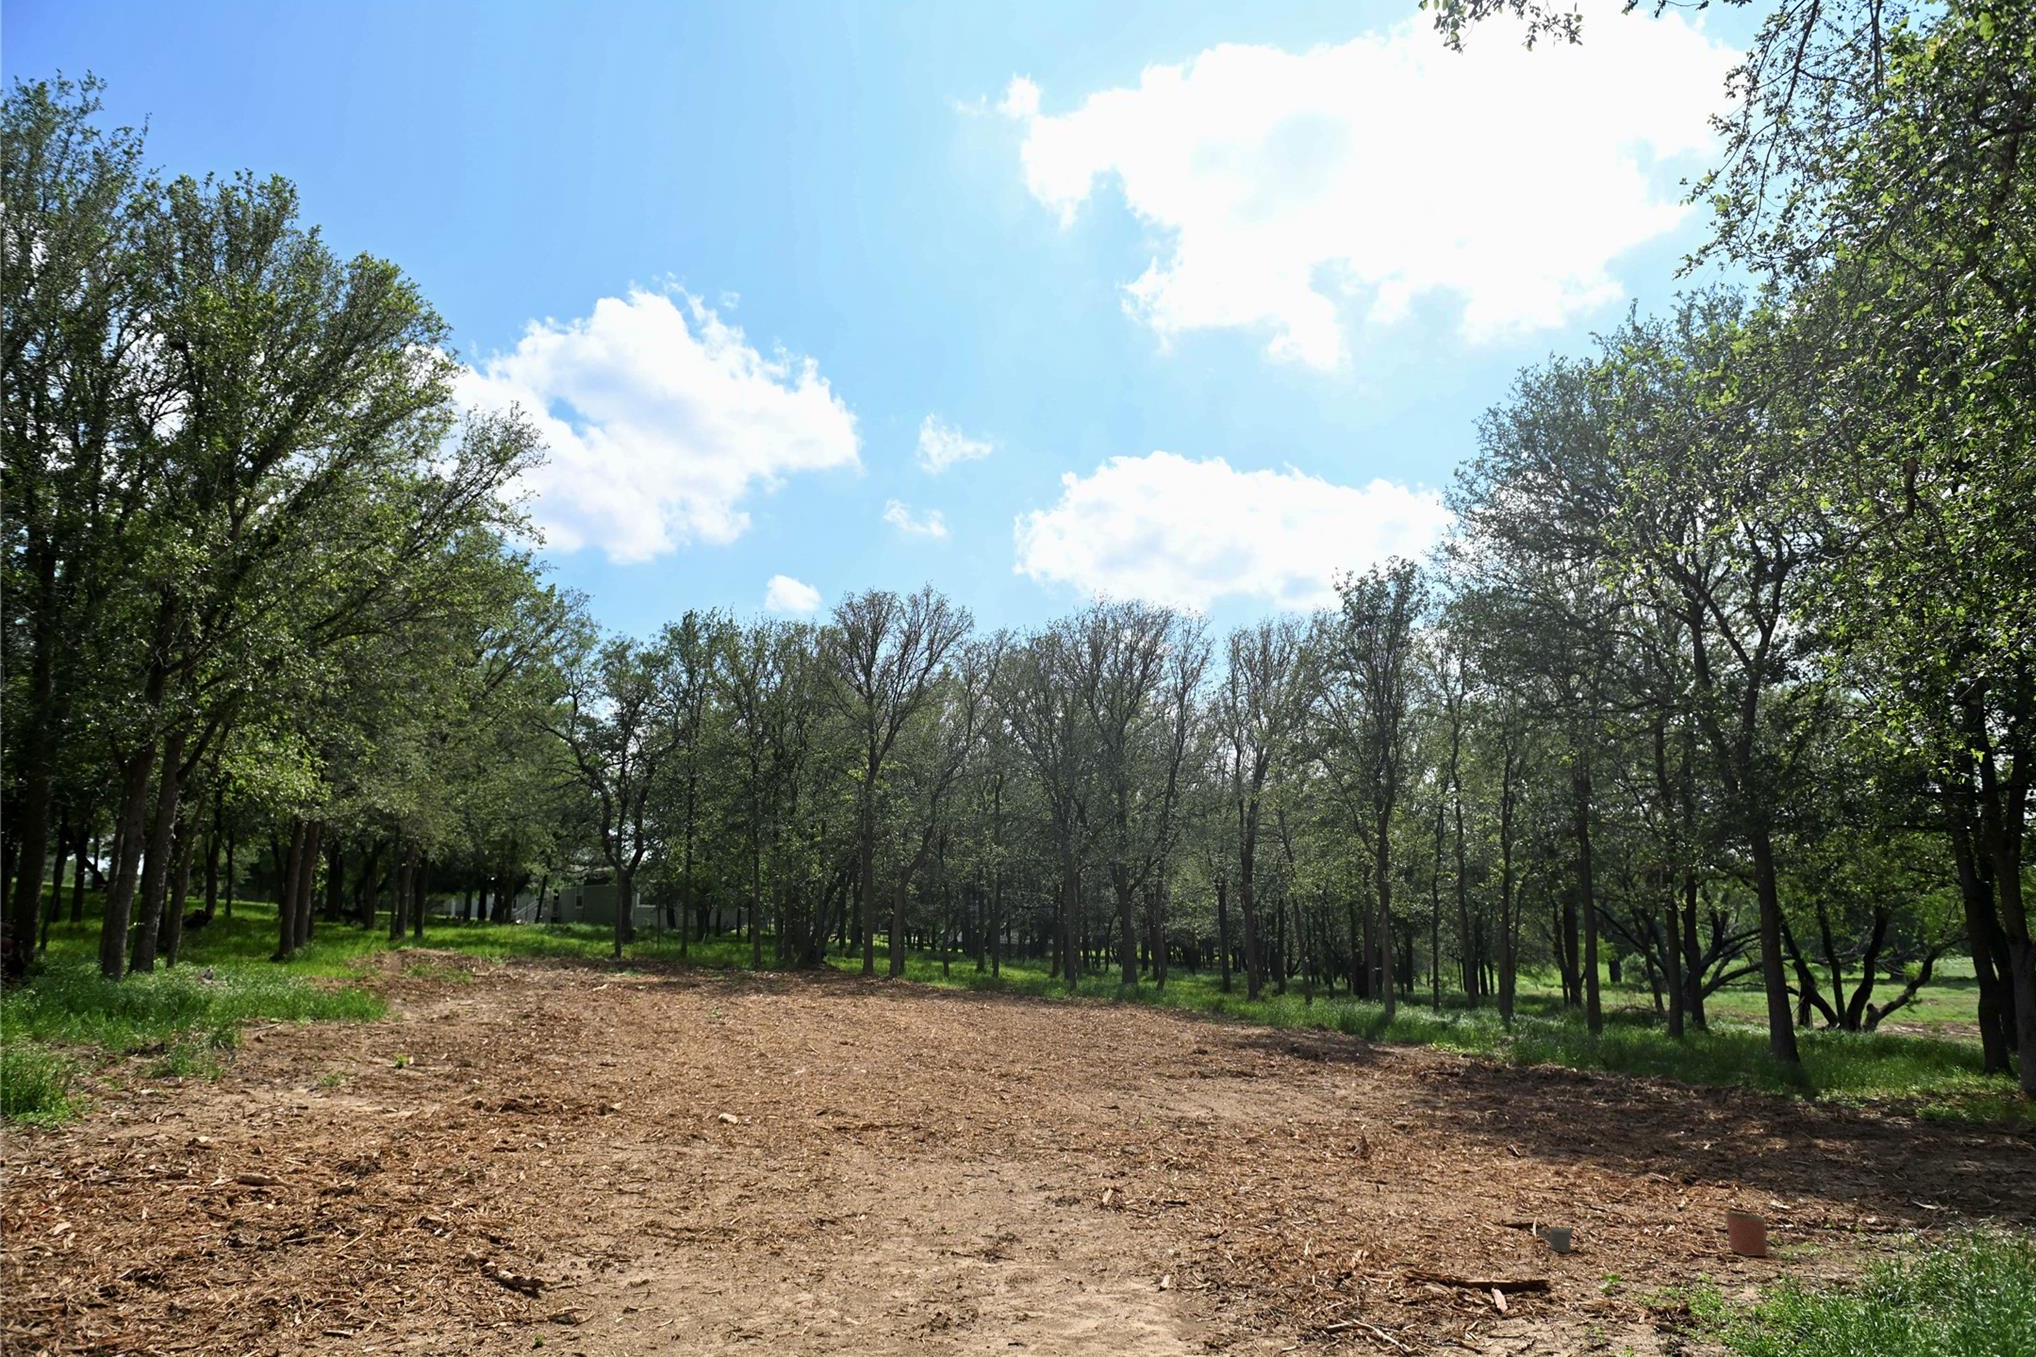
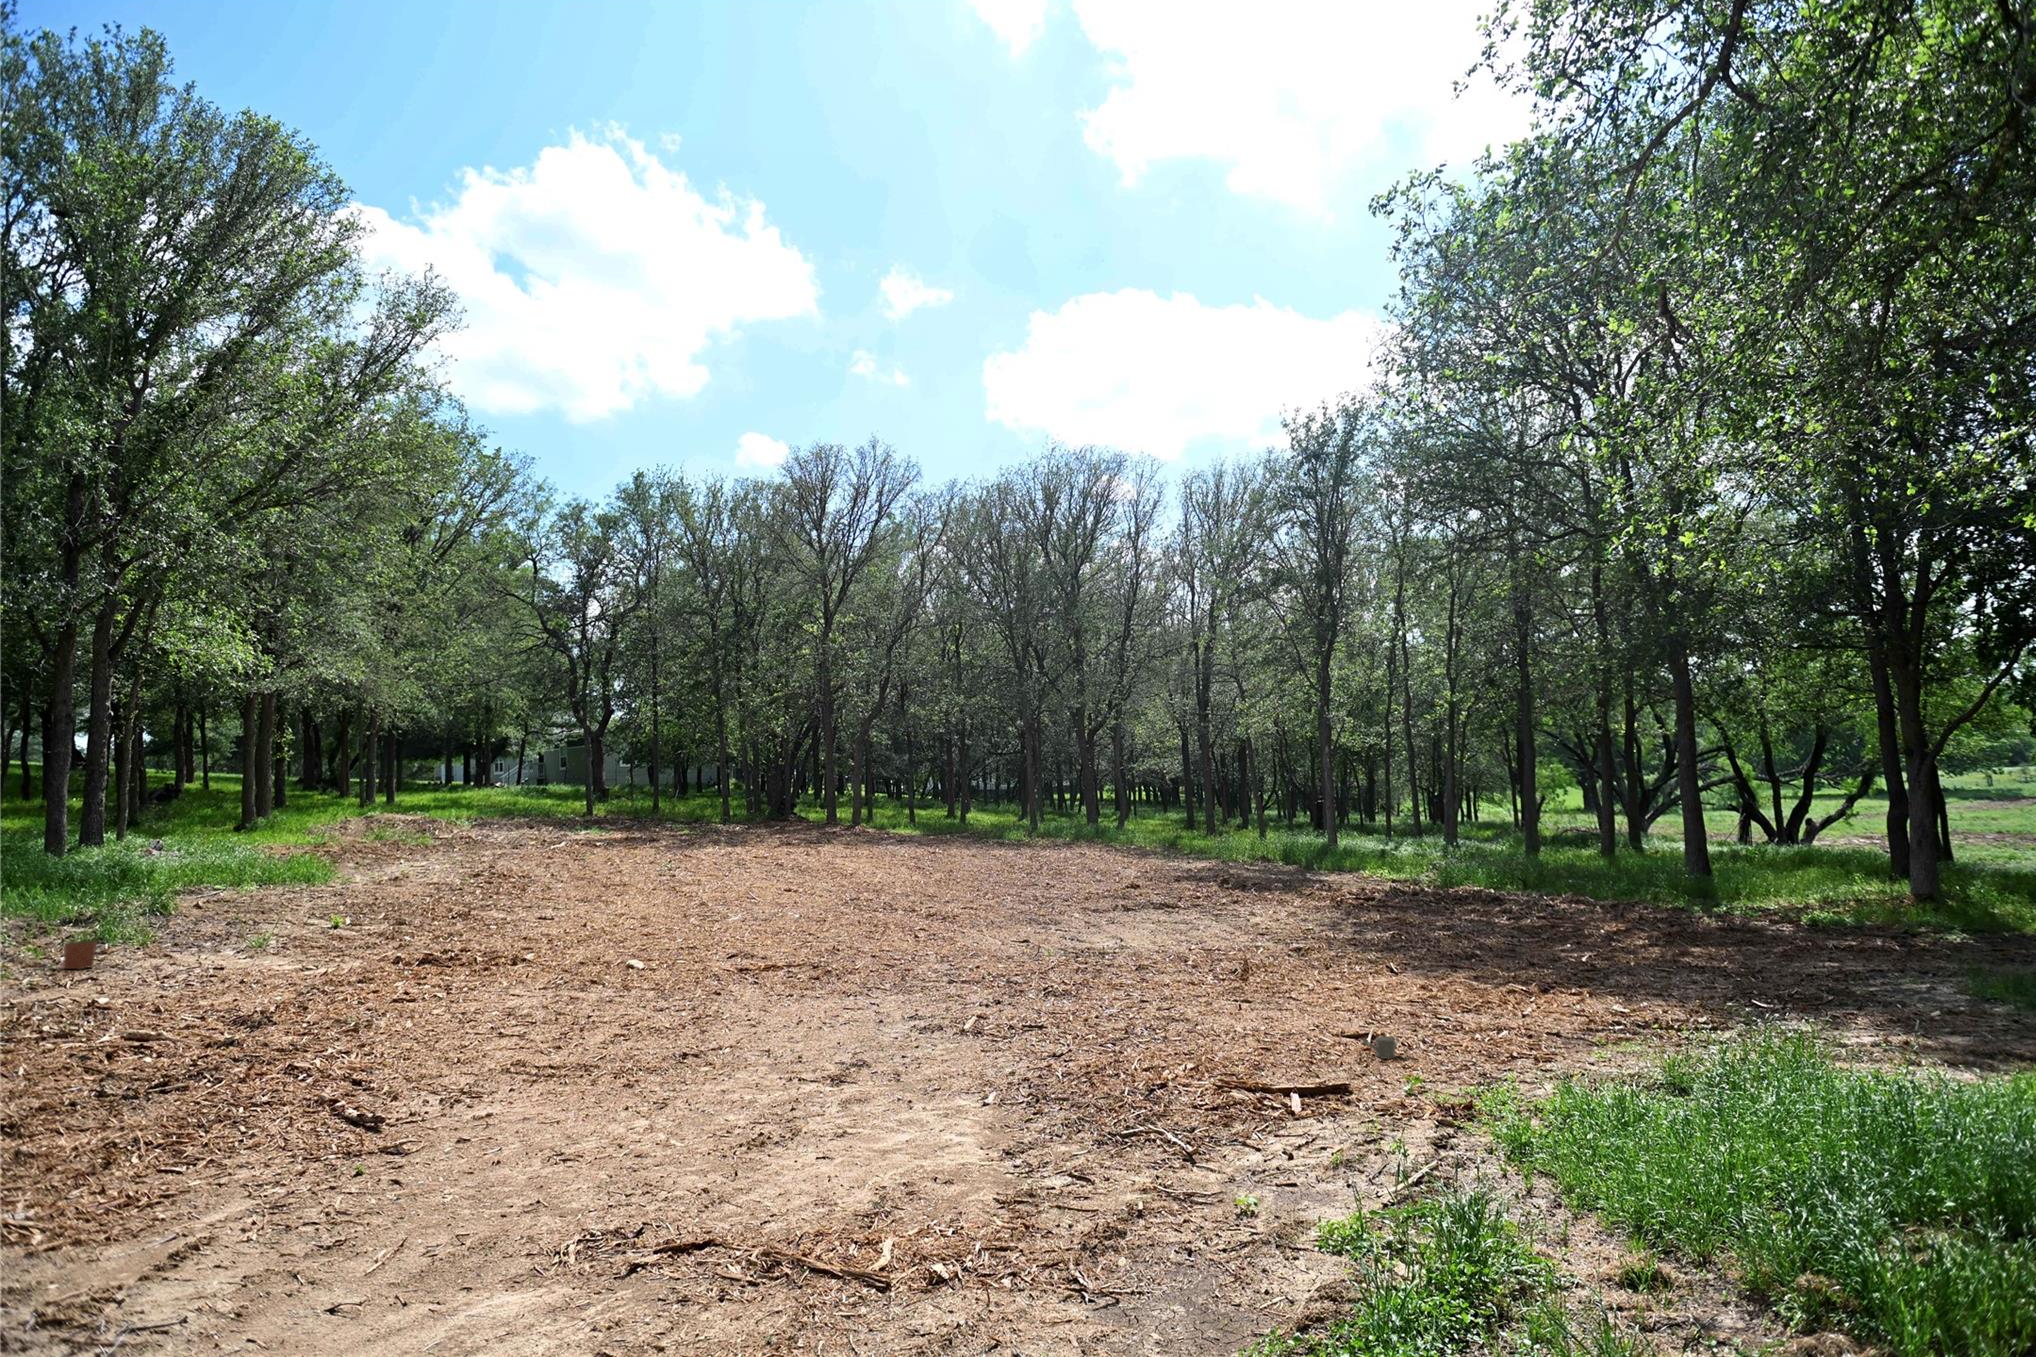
planter: present [1725,1212,1767,1256] -> present [63,941,97,969]

